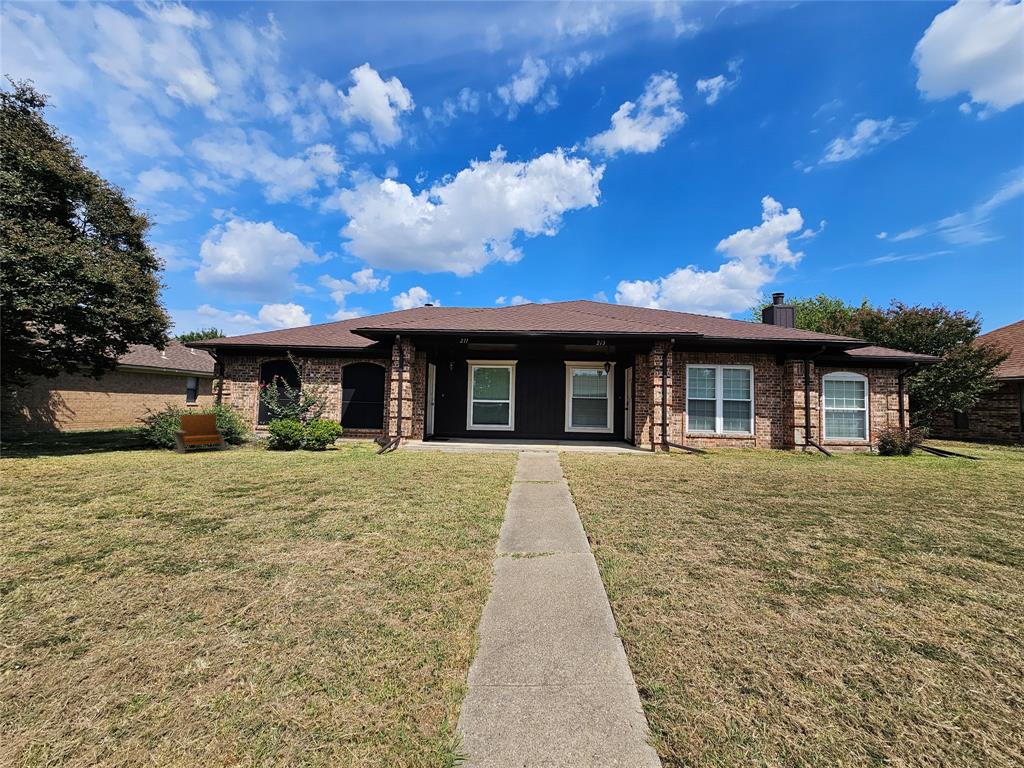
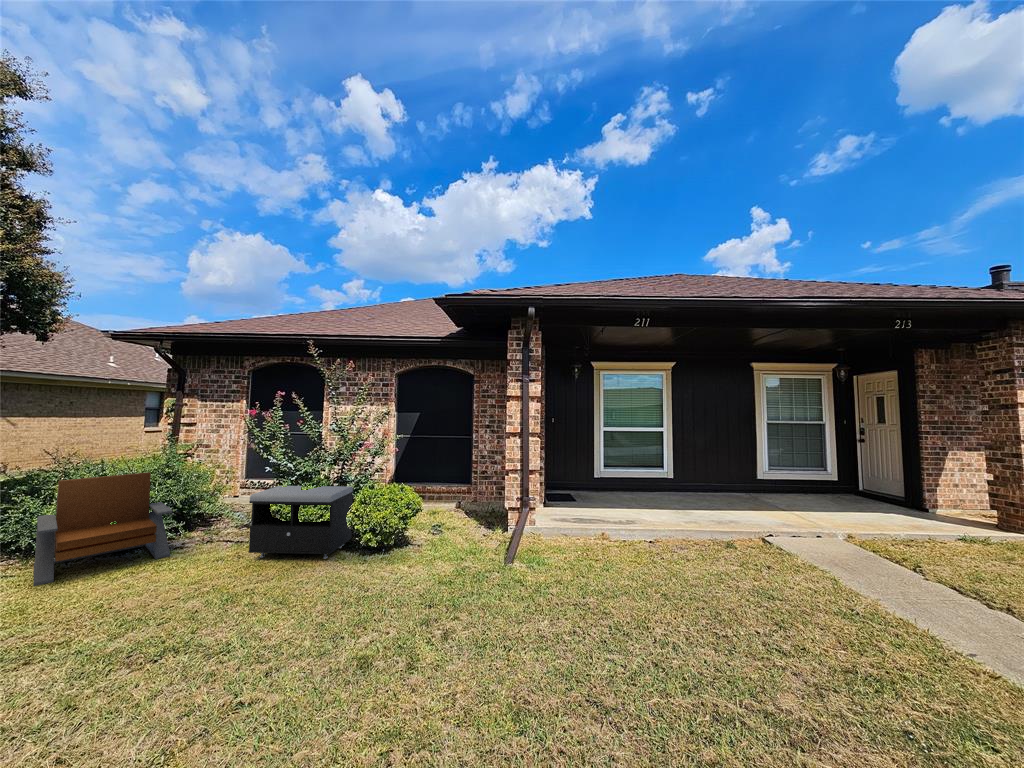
storage bench: none [261,421,308,452] -> present [249,486,353,559]

